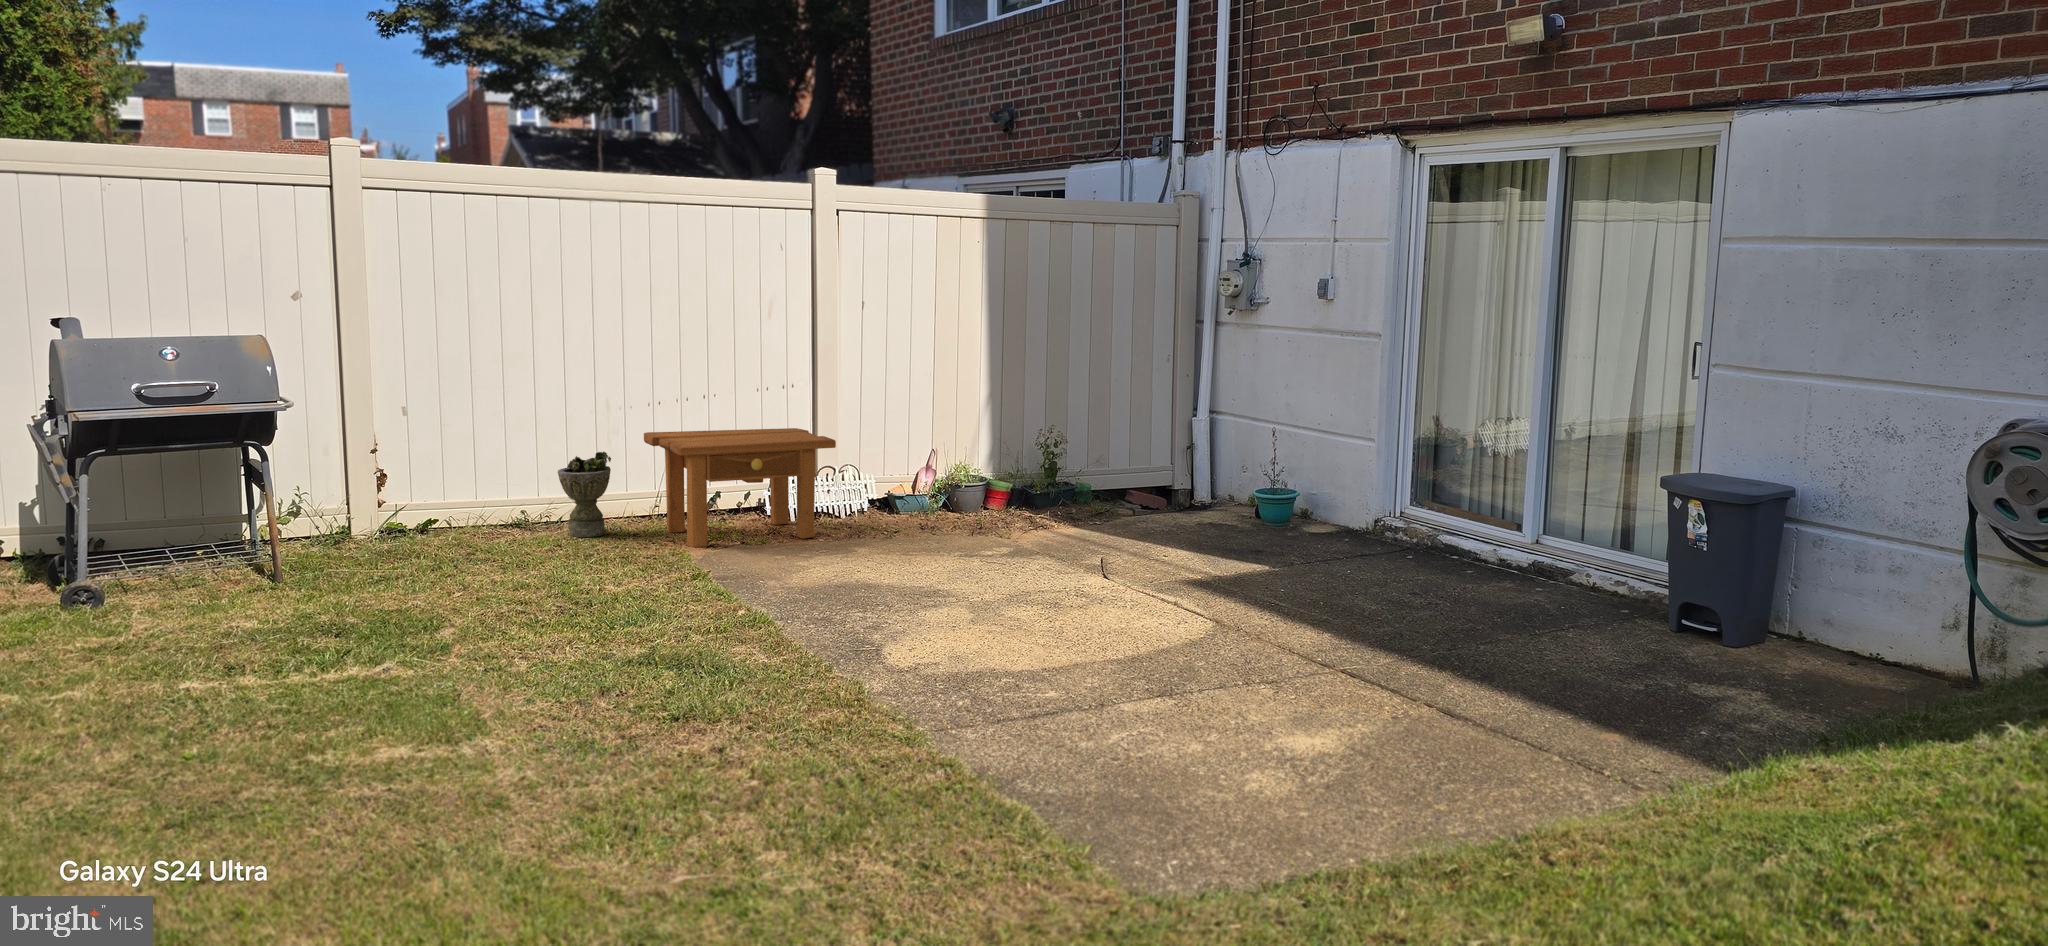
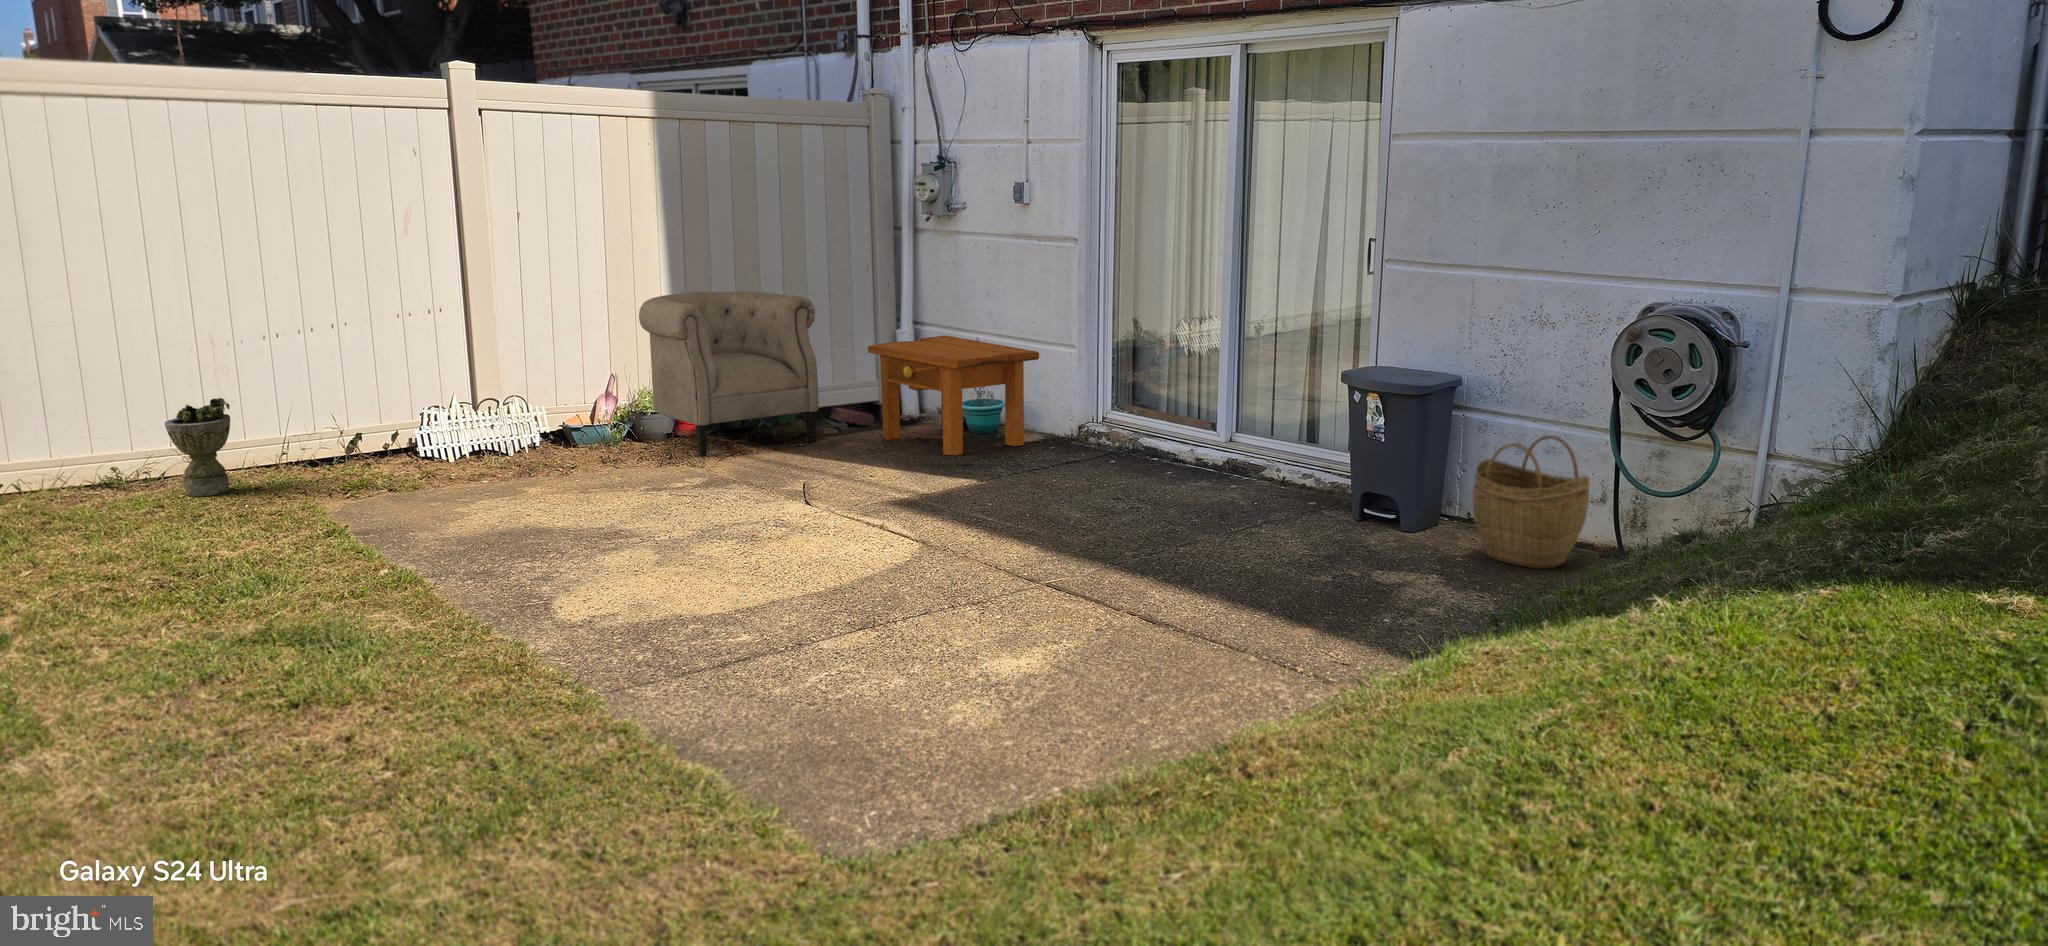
chair: none [963,376,1125,529] -> present [639,291,818,457]
side table: present [644,428,836,547] -> present [868,336,1039,455]
woven basket: none [1796,554,1928,692] -> present [1473,435,1589,569]

